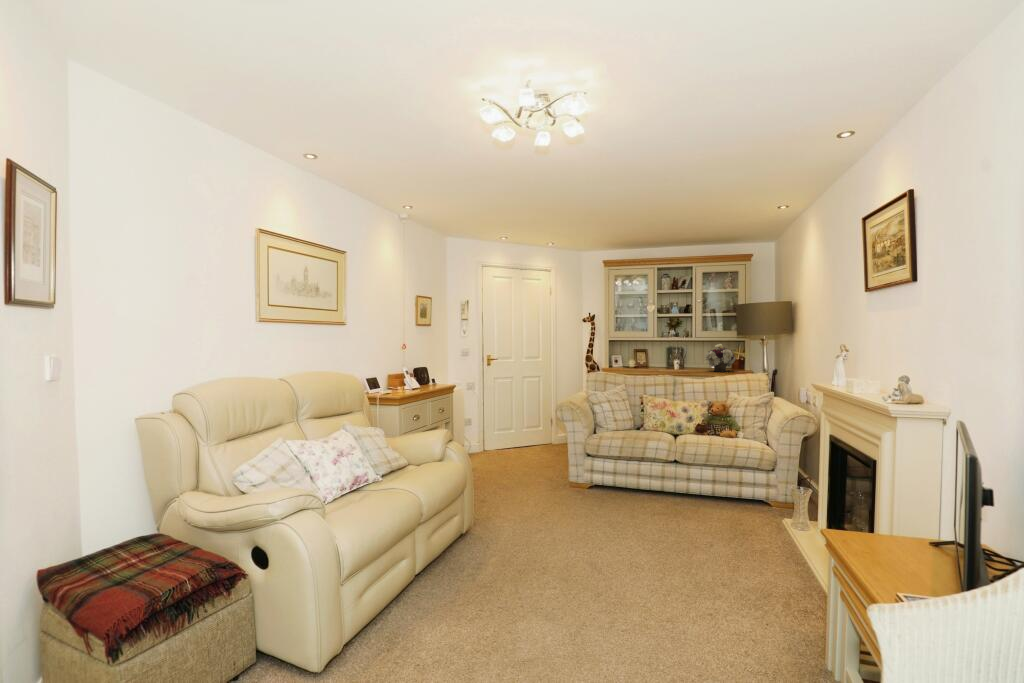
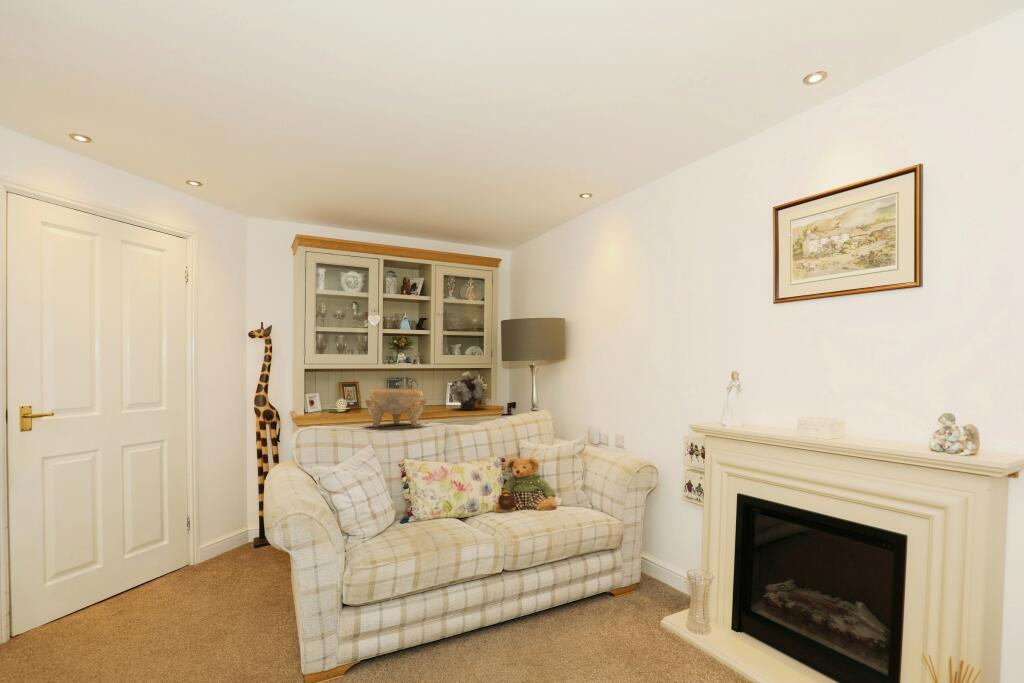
decorative bowl: none [627,354,663,378] -> present [366,388,426,427]

